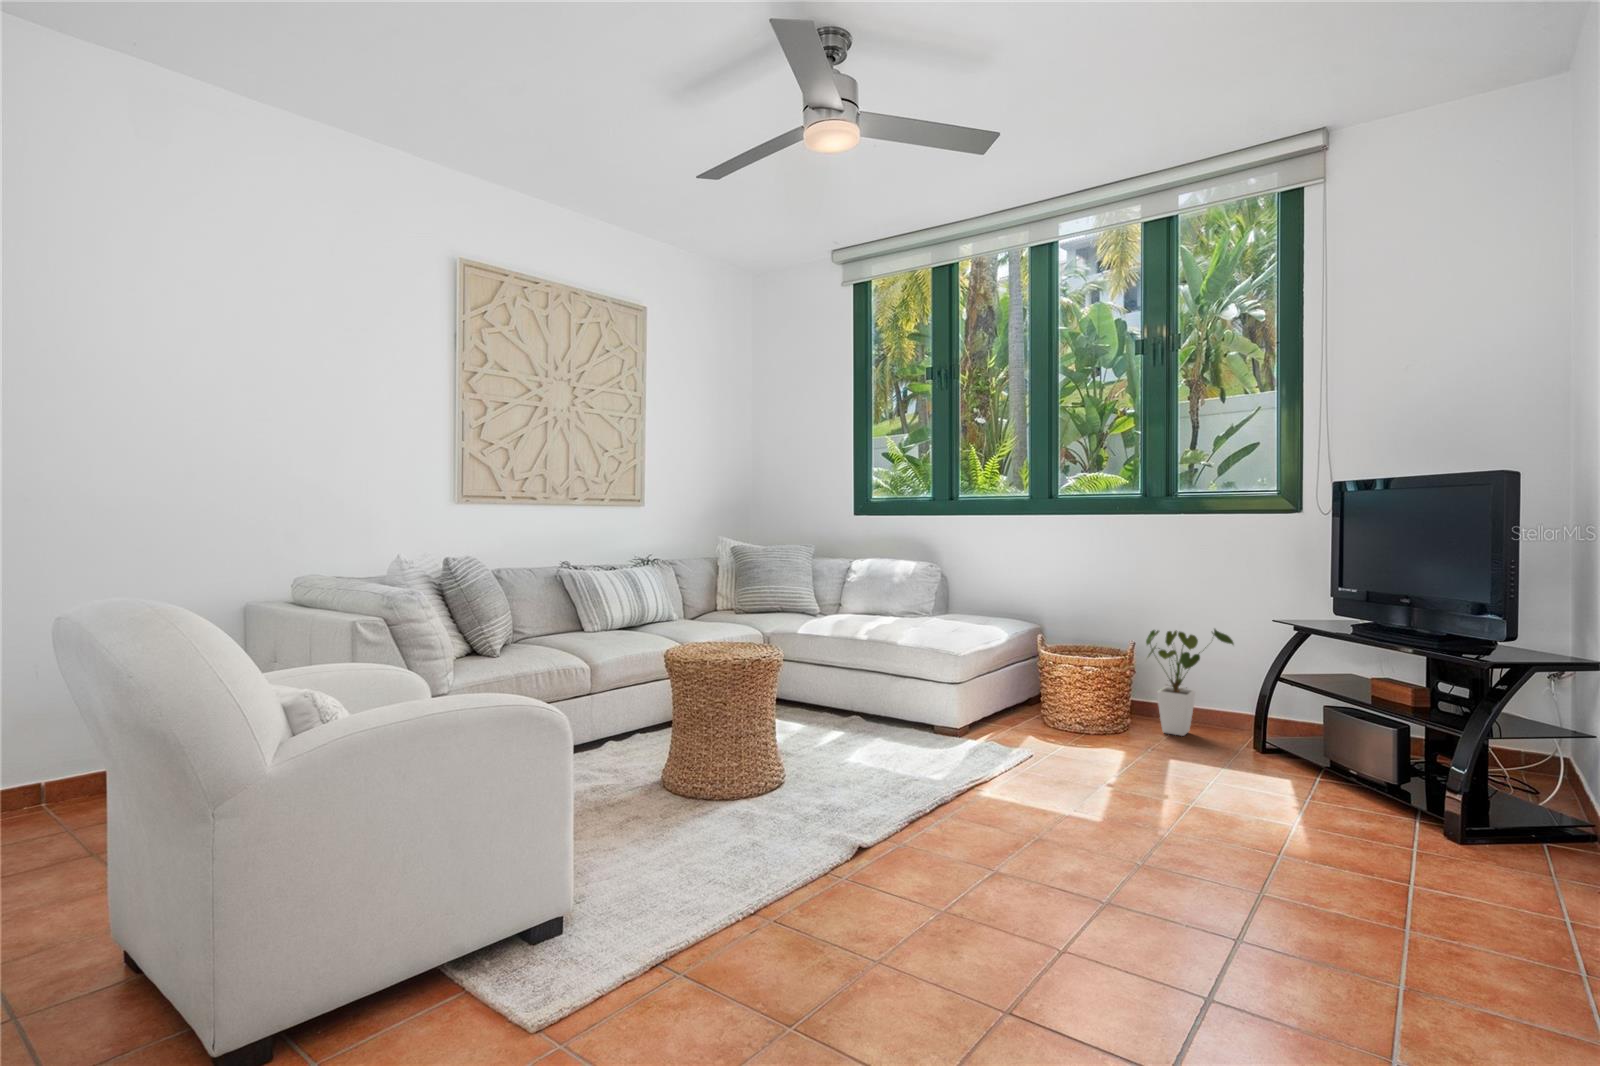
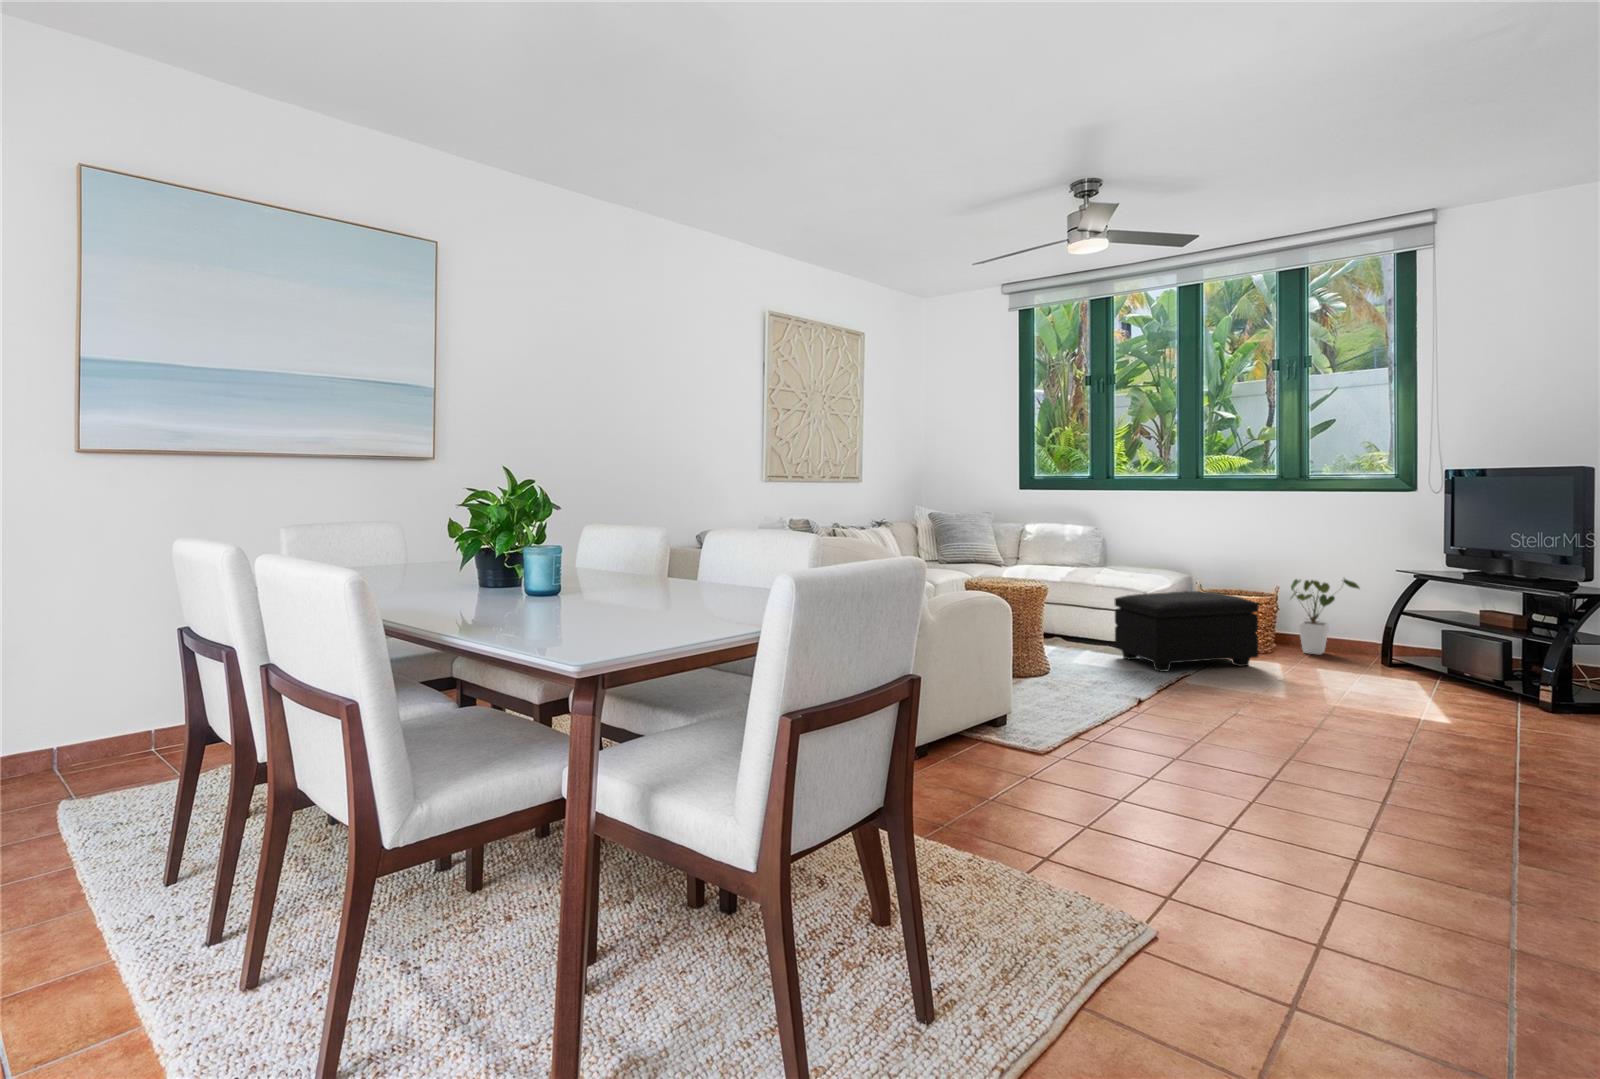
footstool: none [911,645,1098,766] -> present [1114,591,1259,672]

